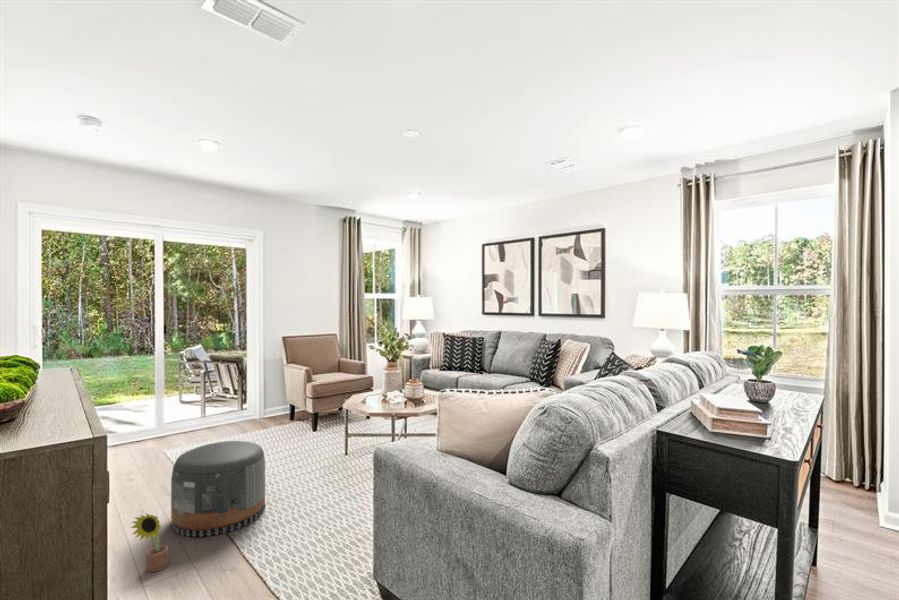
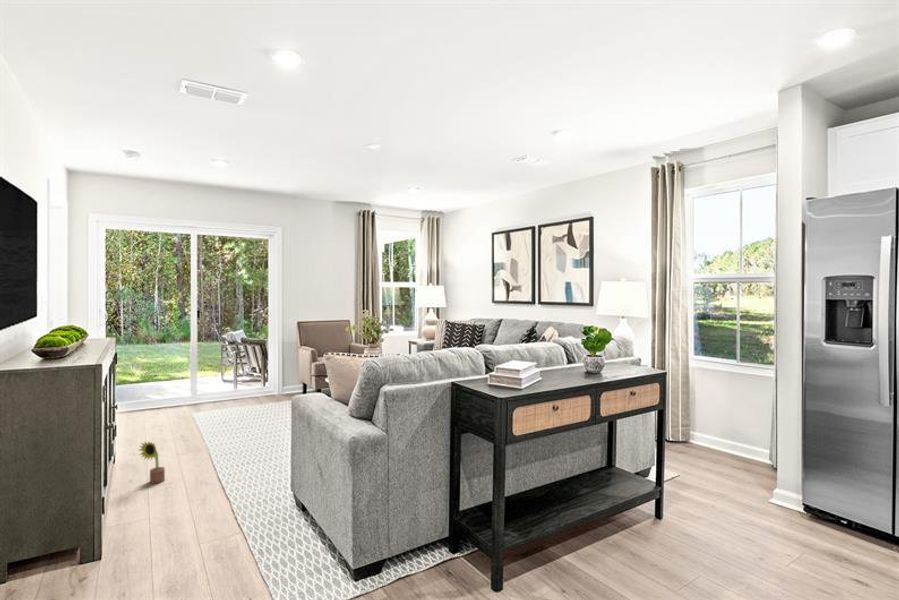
pouf: present [171,441,265,537] -> none [176,401,248,467]

